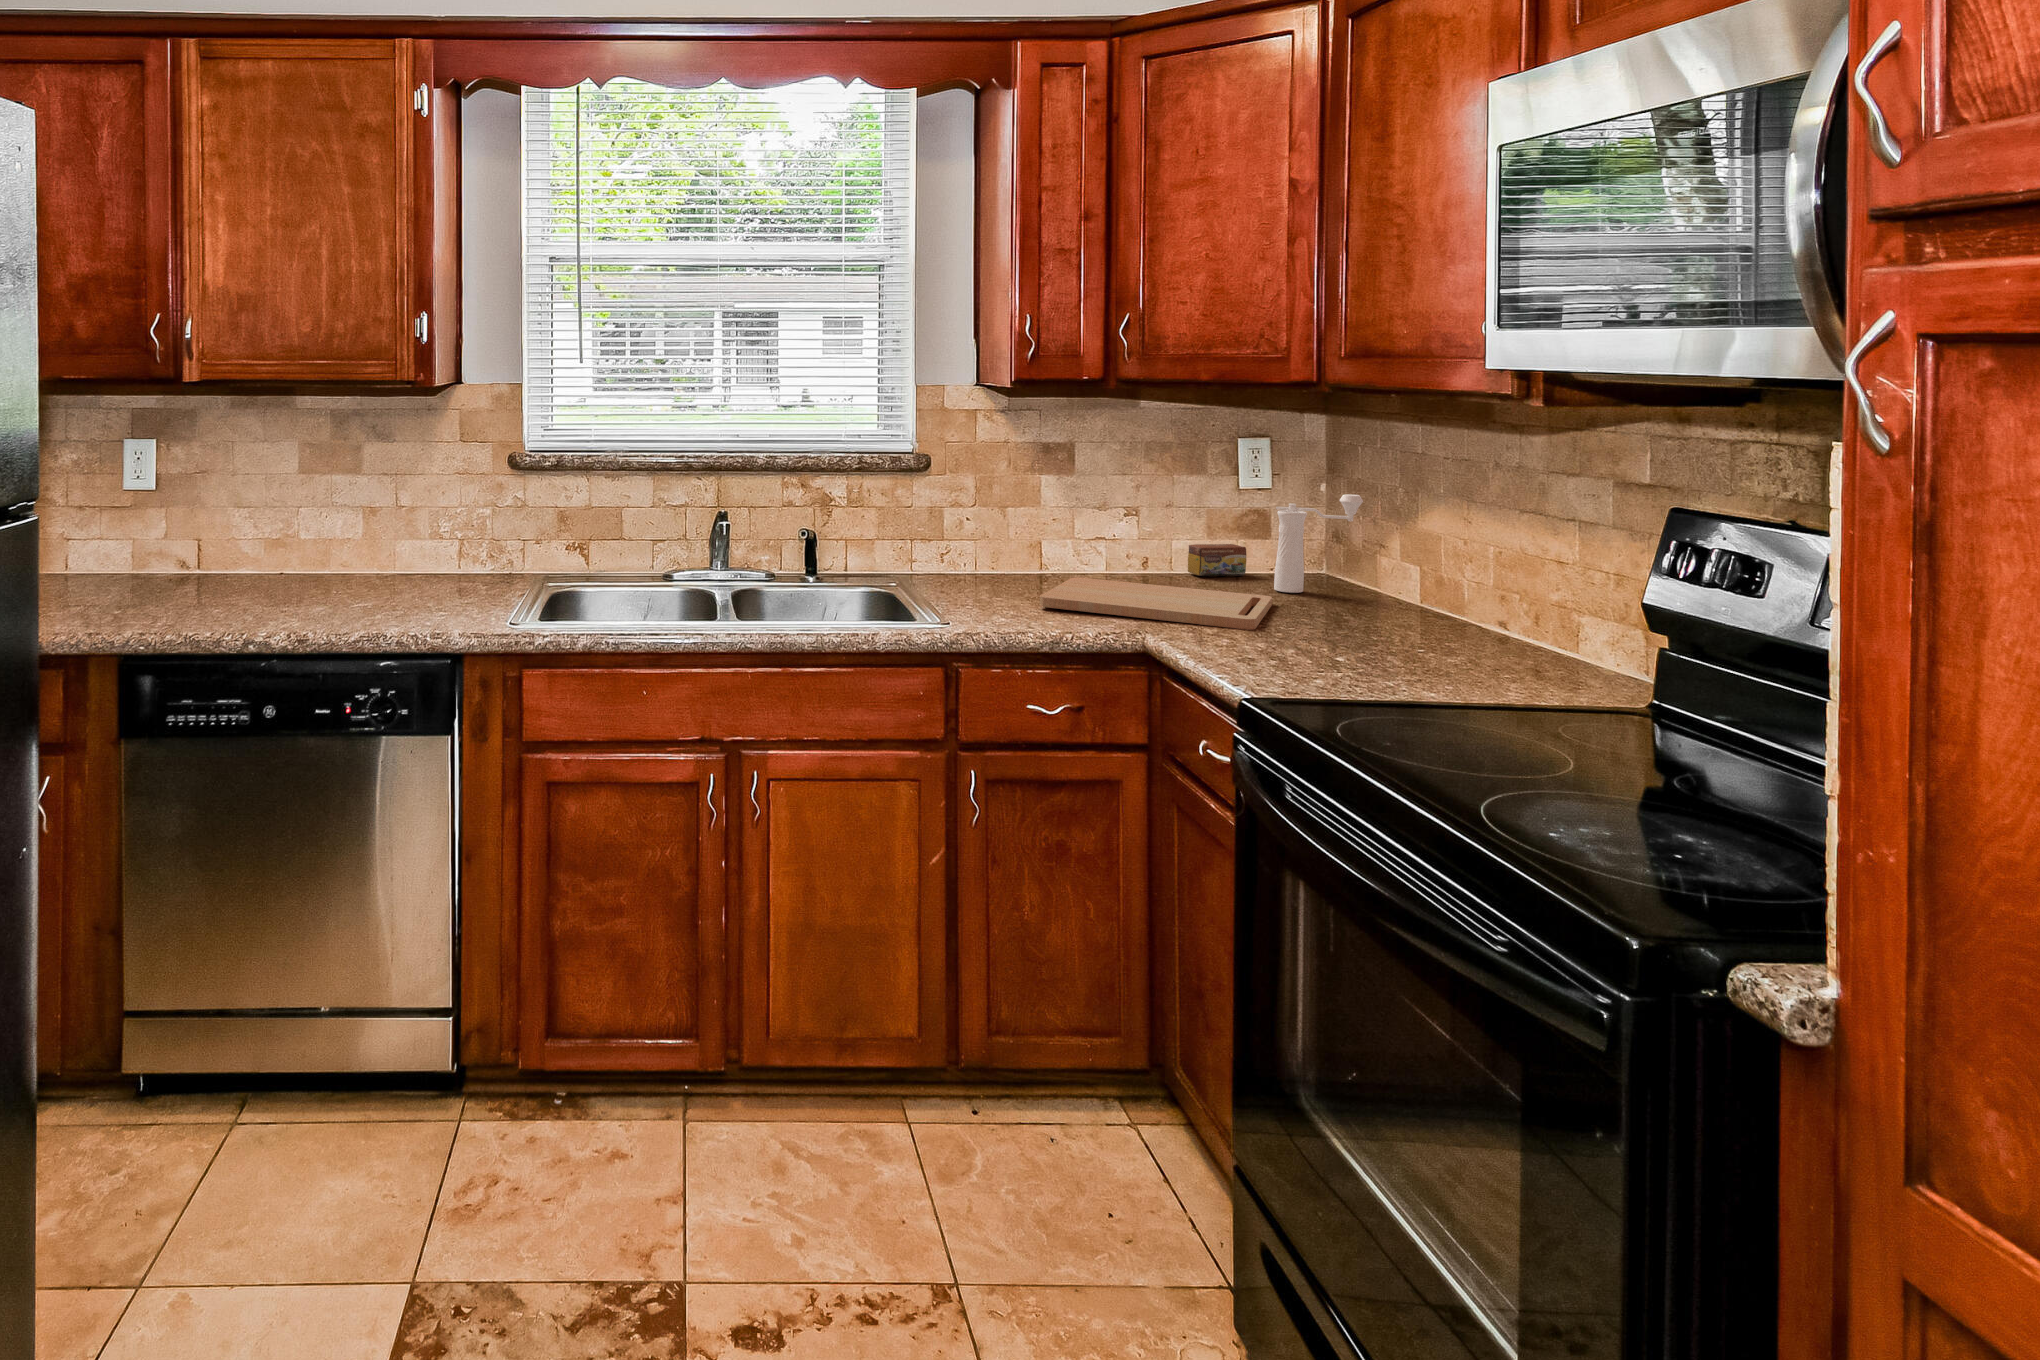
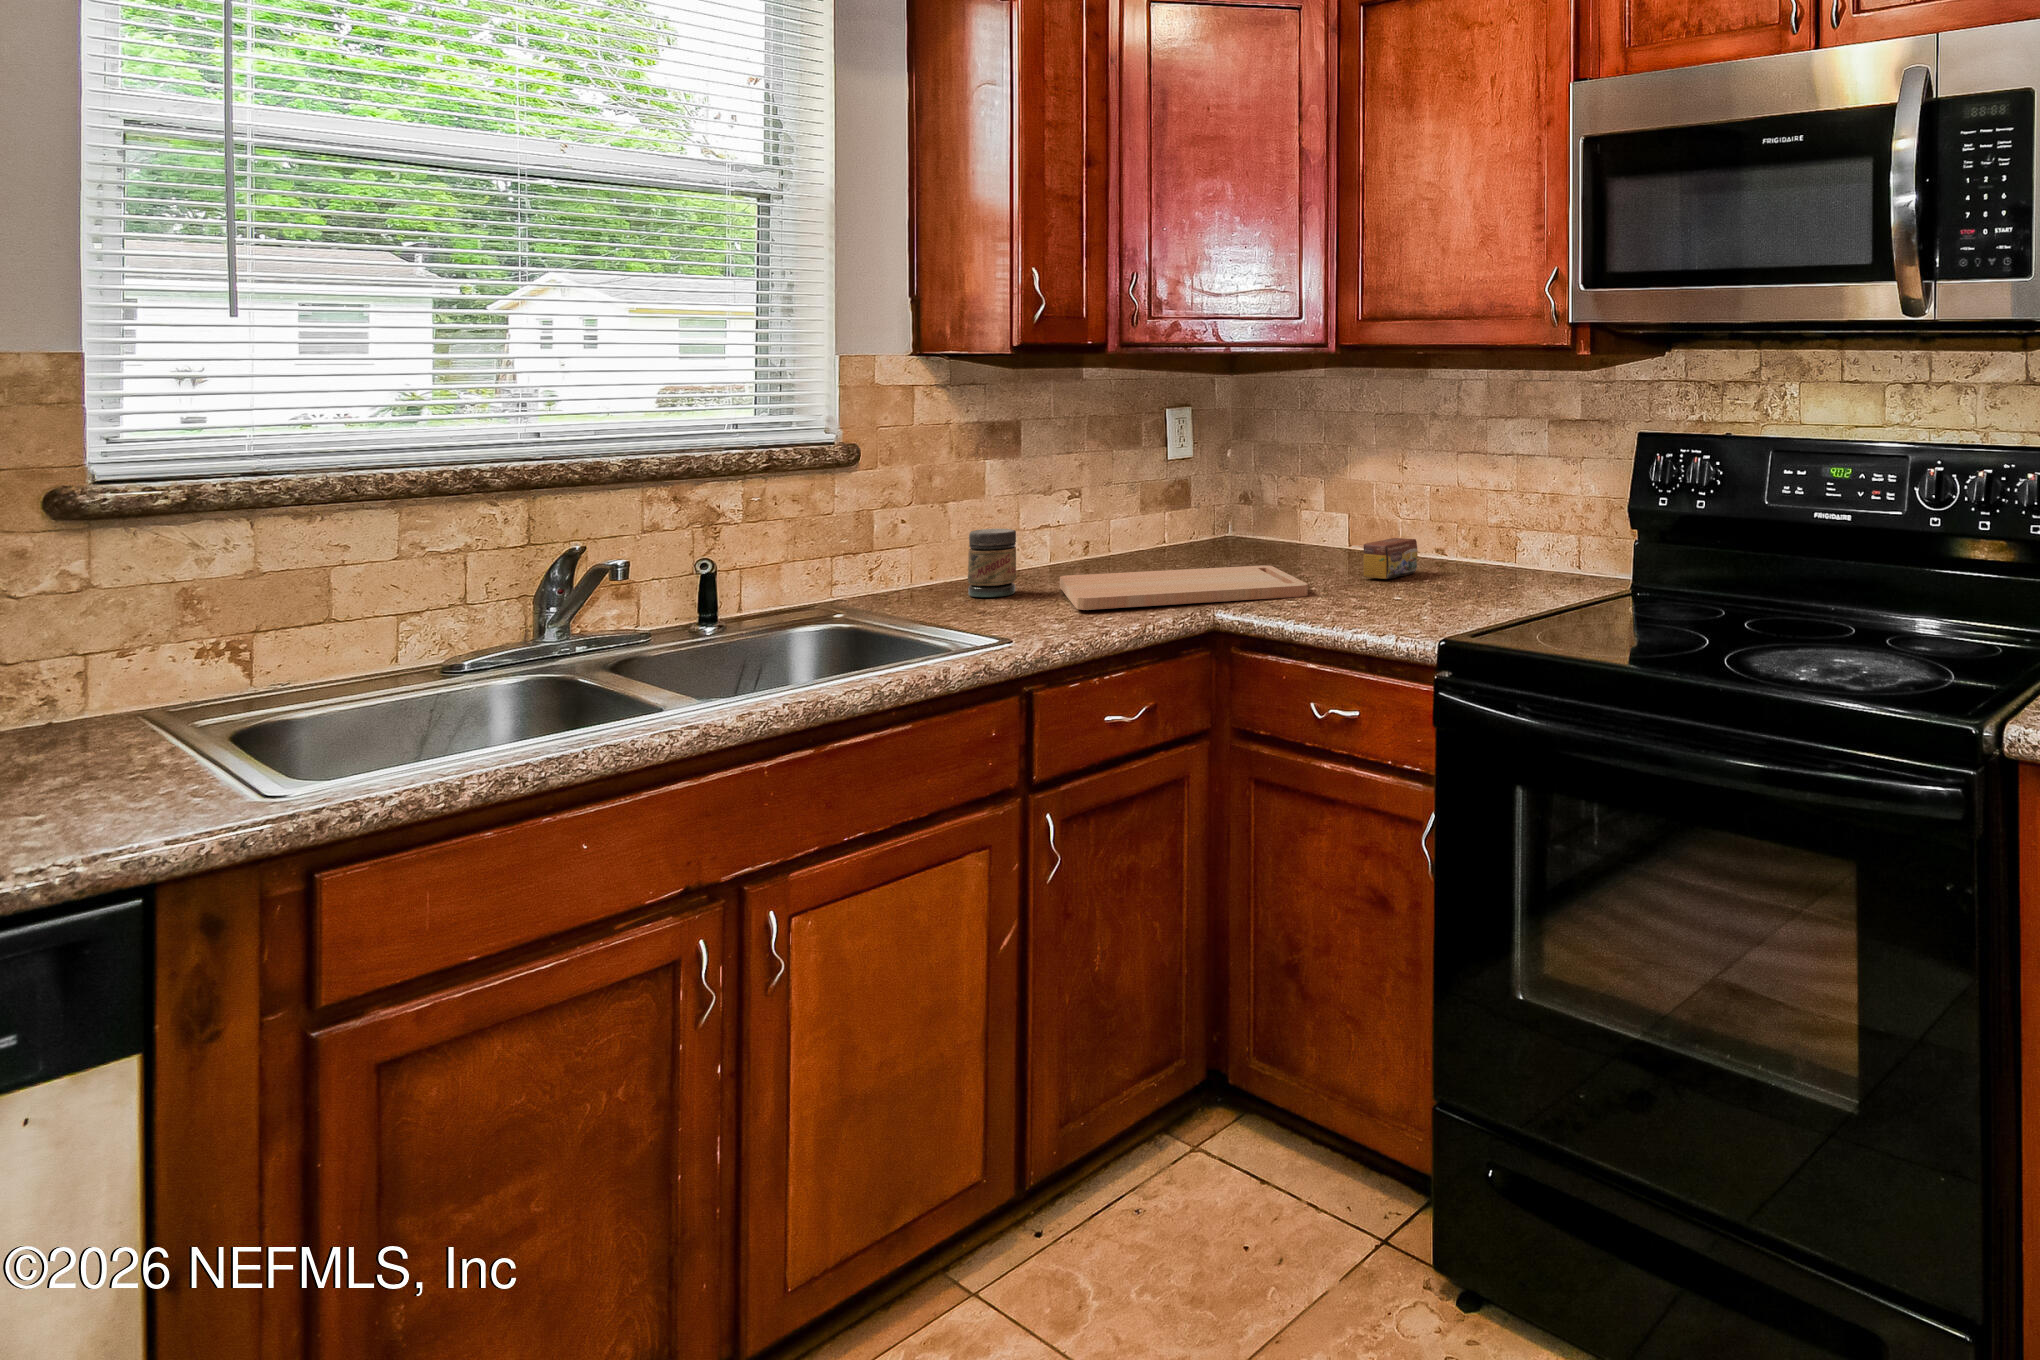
pepper mill: present [1274,494,1363,593] -> none [1243,458,1316,562]
jar: none [1000,531,1038,586] -> present [968,529,1016,597]
tea box: present [1188,544,1246,576] -> present [1363,538,1418,579]

